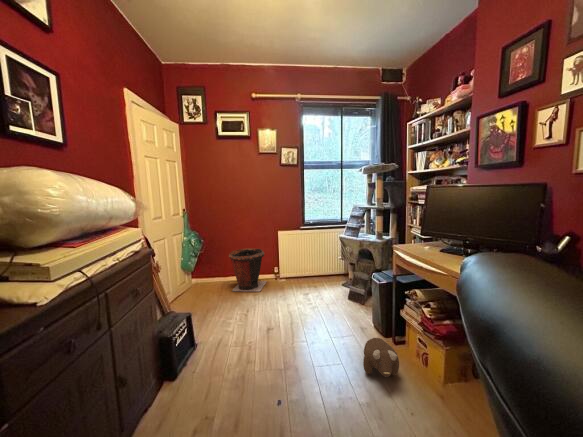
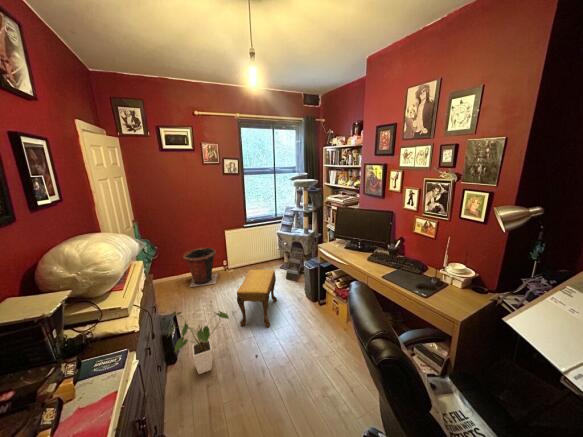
footstool: none [267,275,329,360] -> present [237,270,277,327]
house plant: none [153,306,236,406] -> present [169,311,229,374]
plush toy: present [363,338,399,377] -> none [303,305,324,327]

